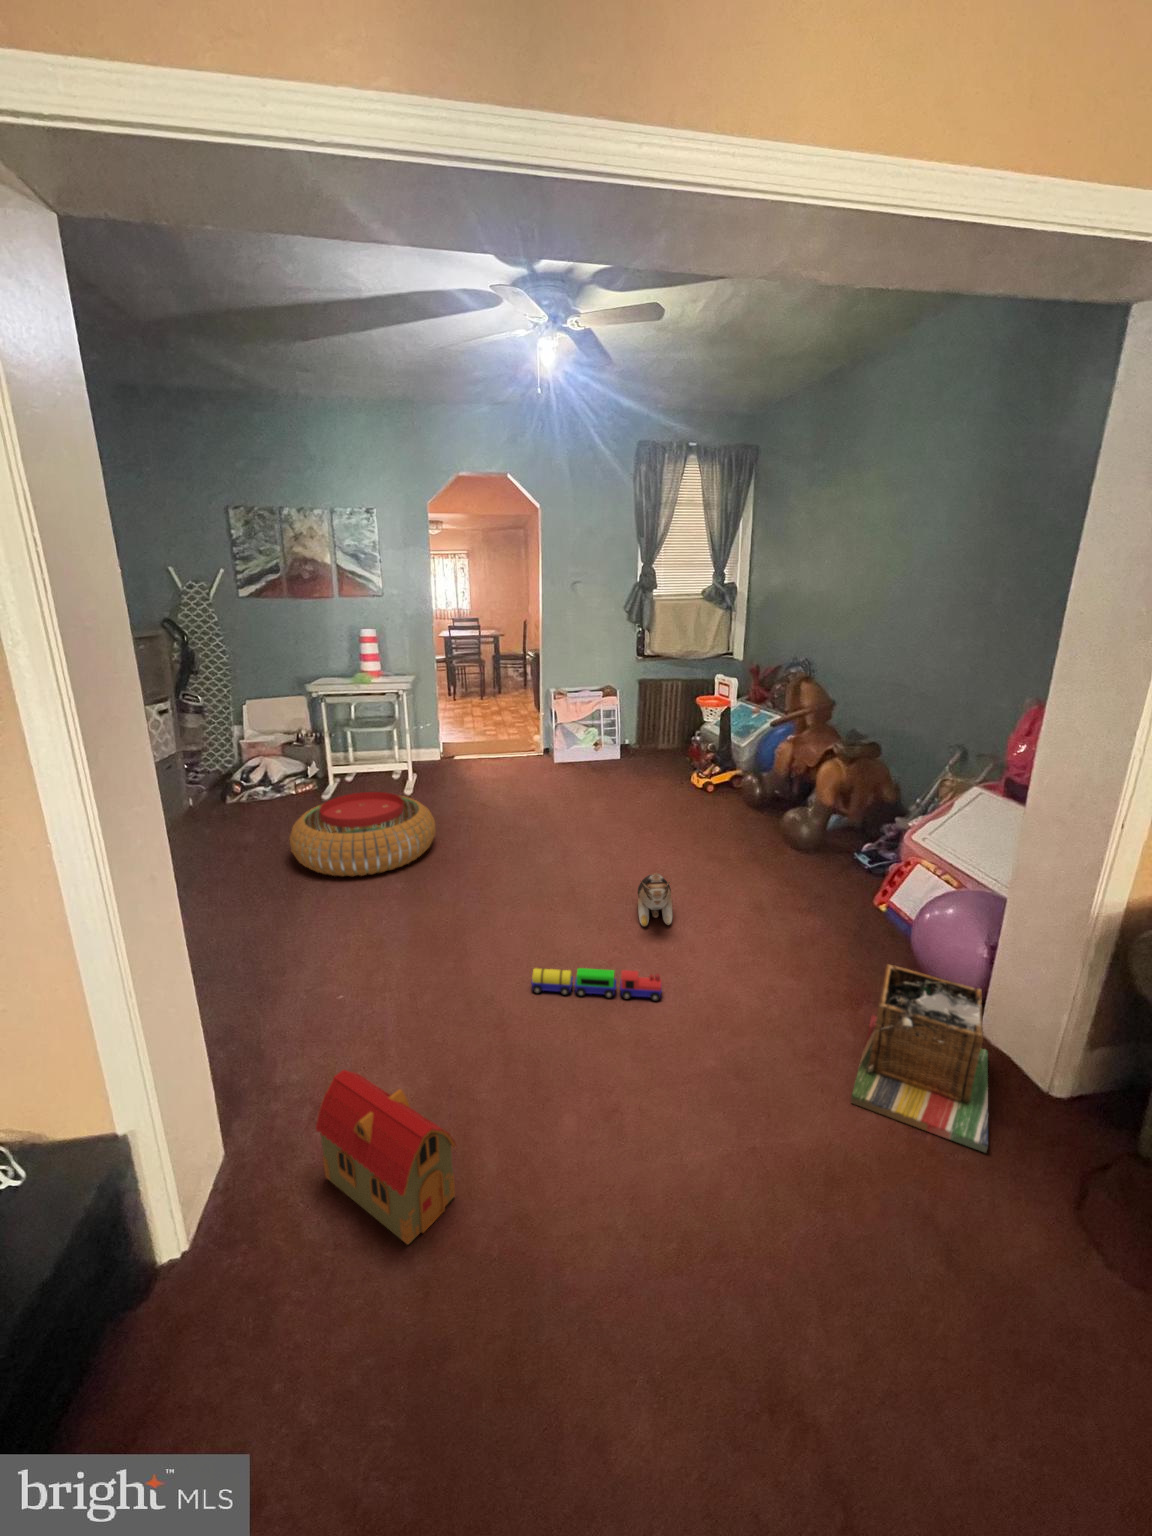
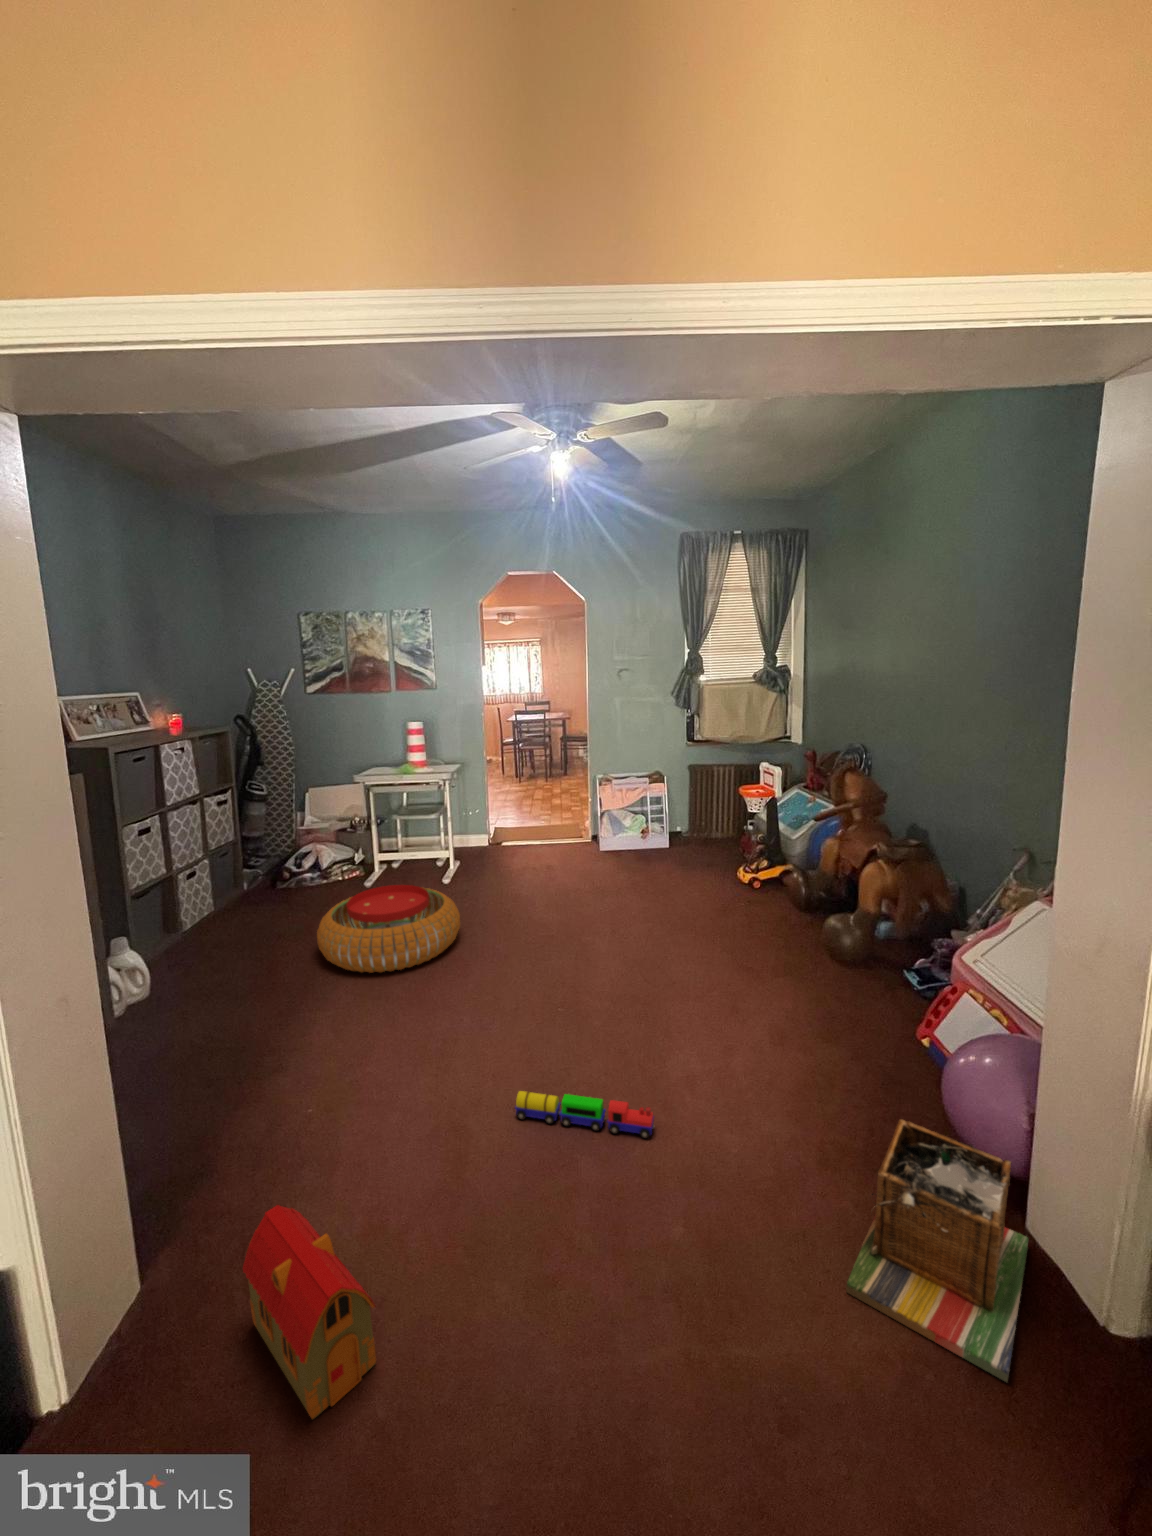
plush toy: present [637,873,672,927] -> none [644,988,687,1046]

